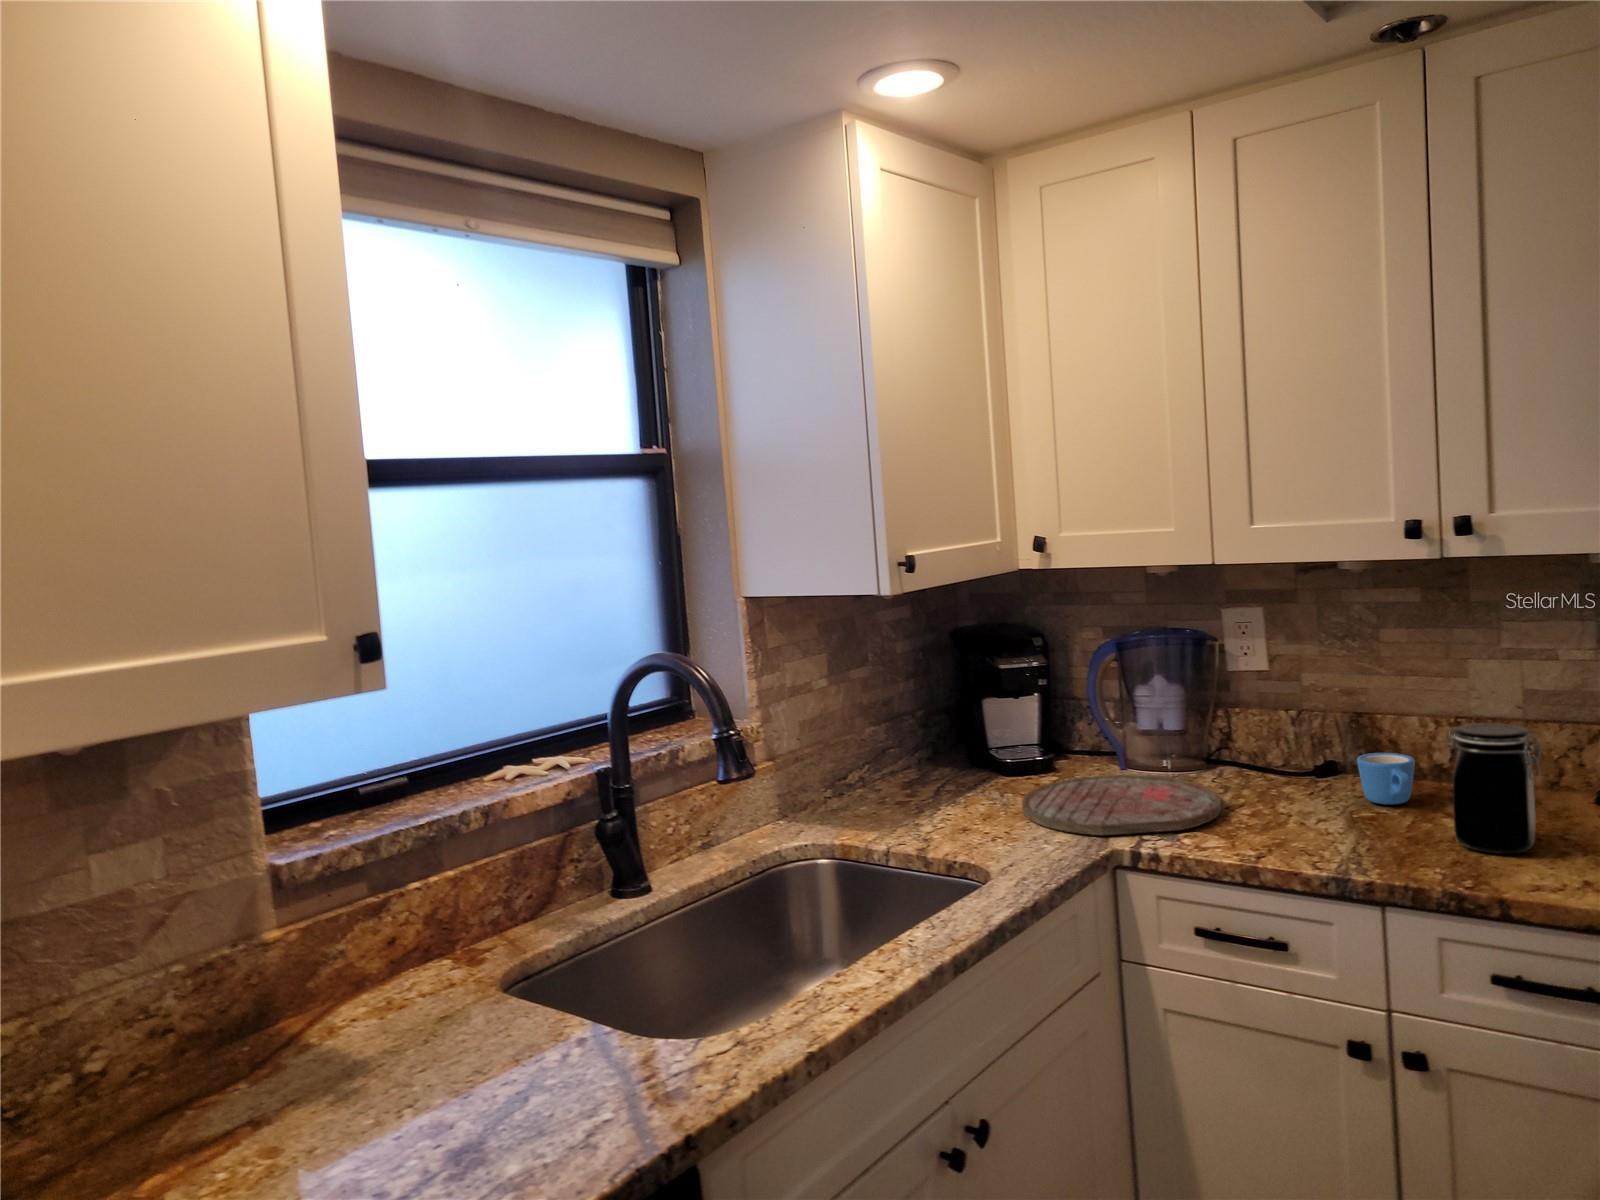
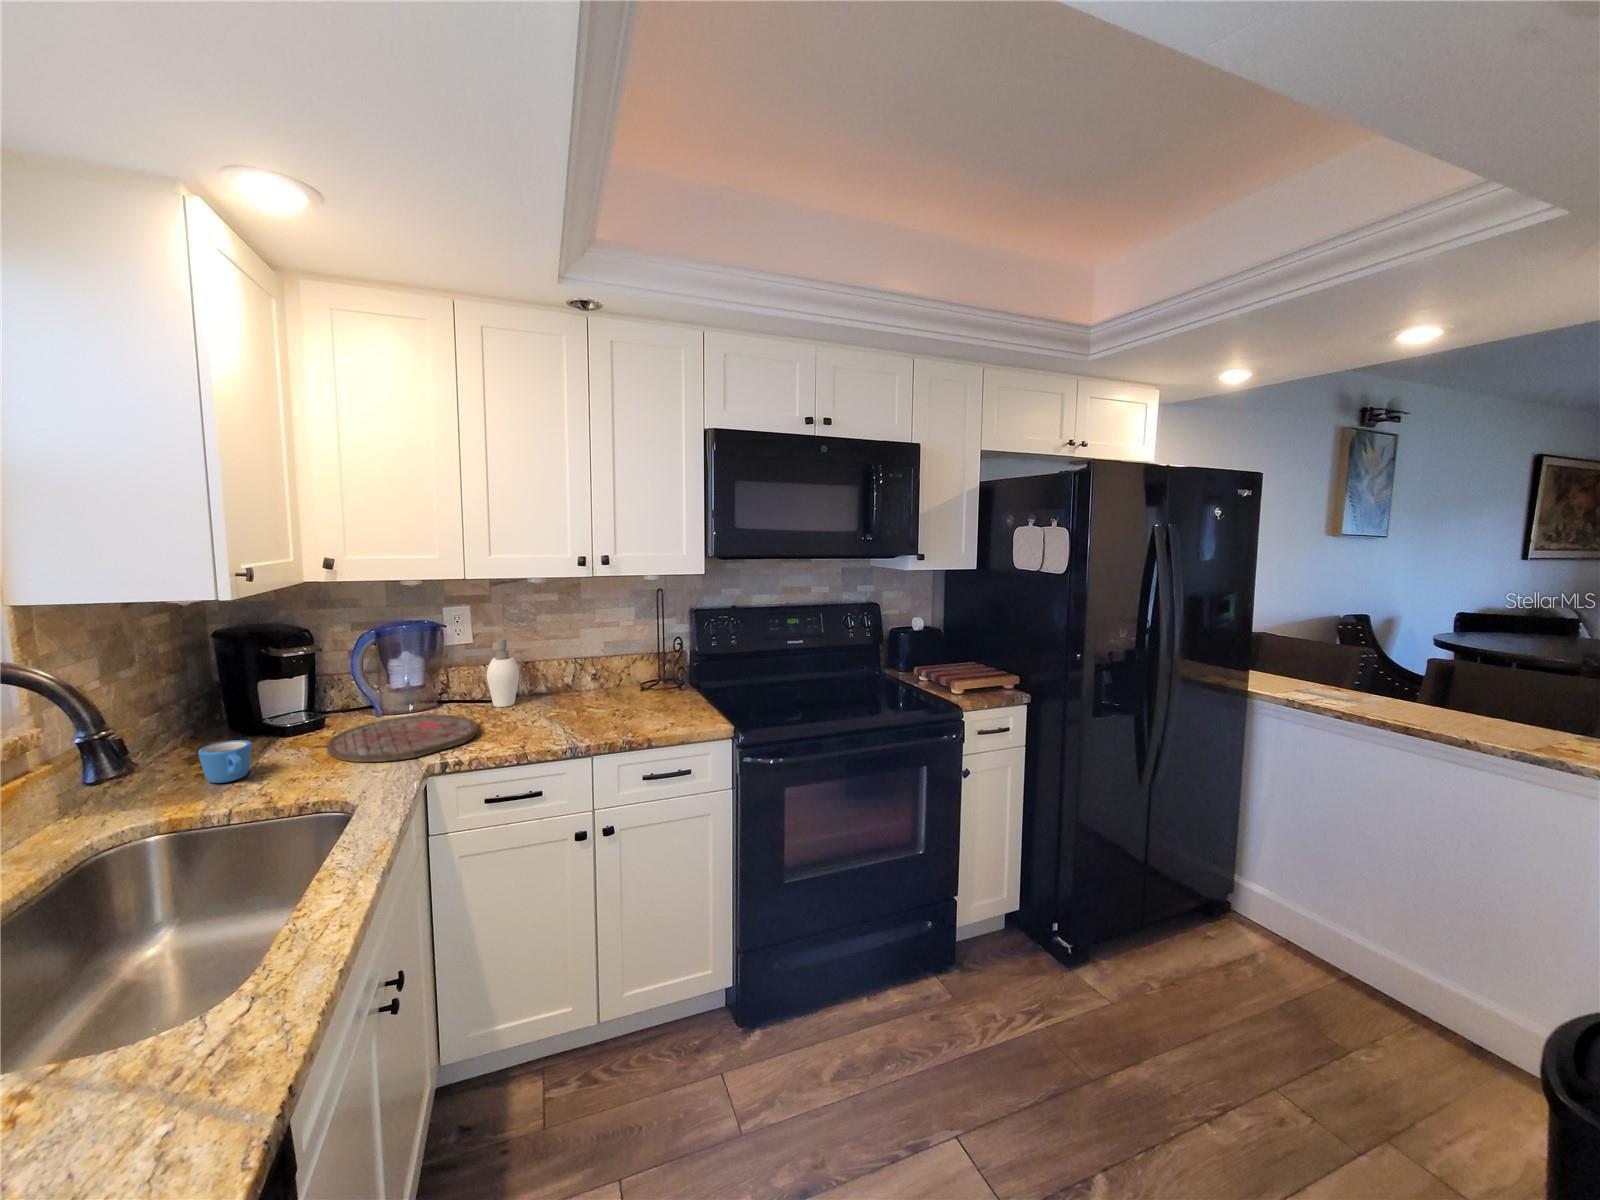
soap dispenser: none [1270,666,1326,786] -> present [487,639,524,707]
jar: present [1446,723,1542,854] -> none [599,659,643,721]
mug: present [1357,753,1415,805] -> present [198,740,252,783]

